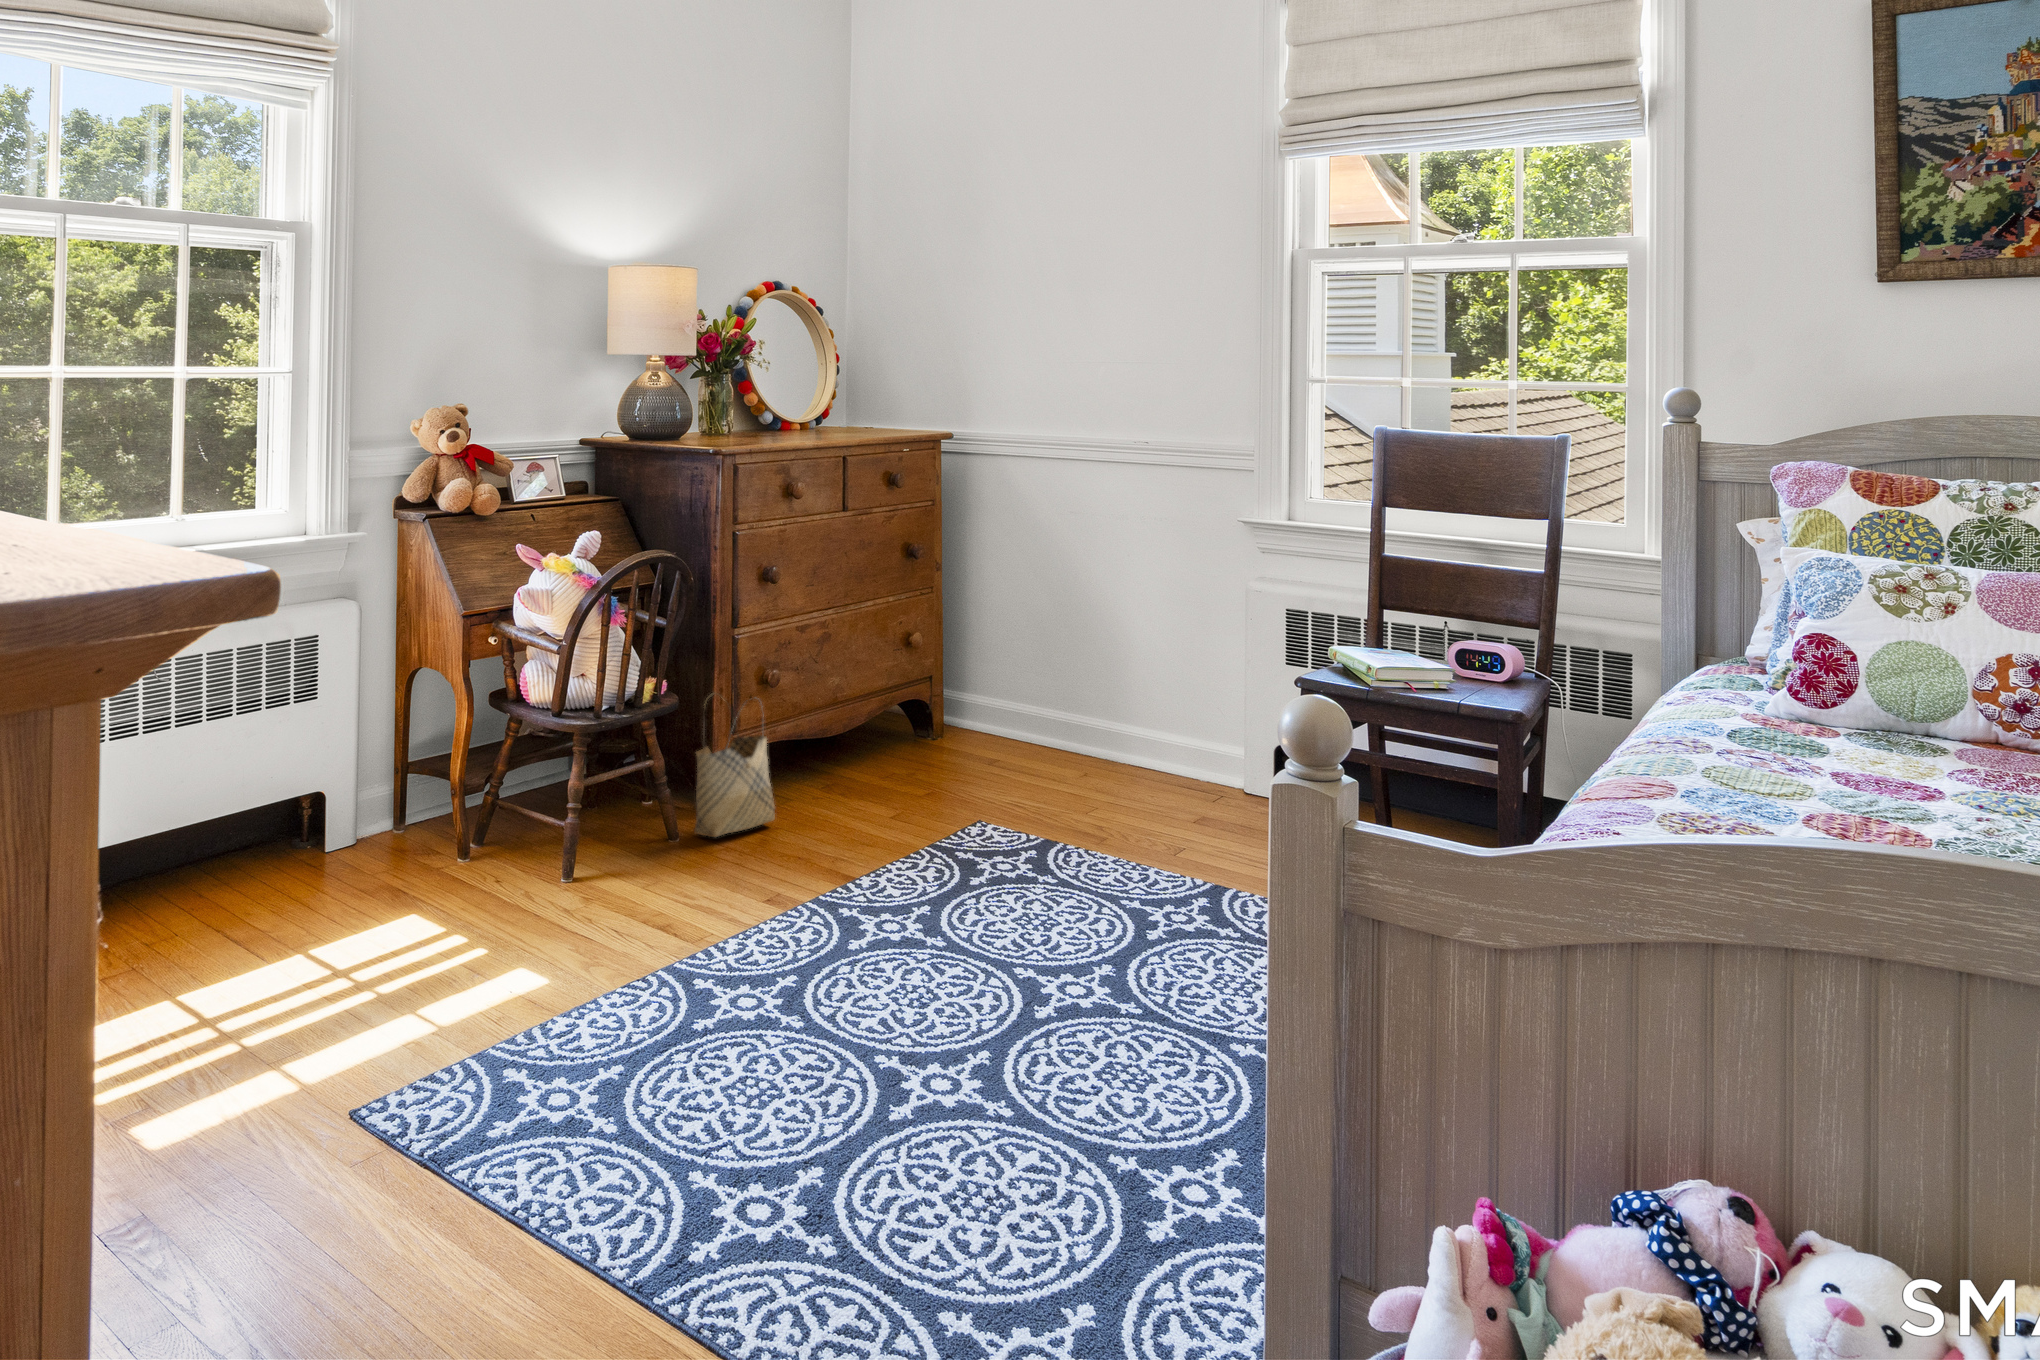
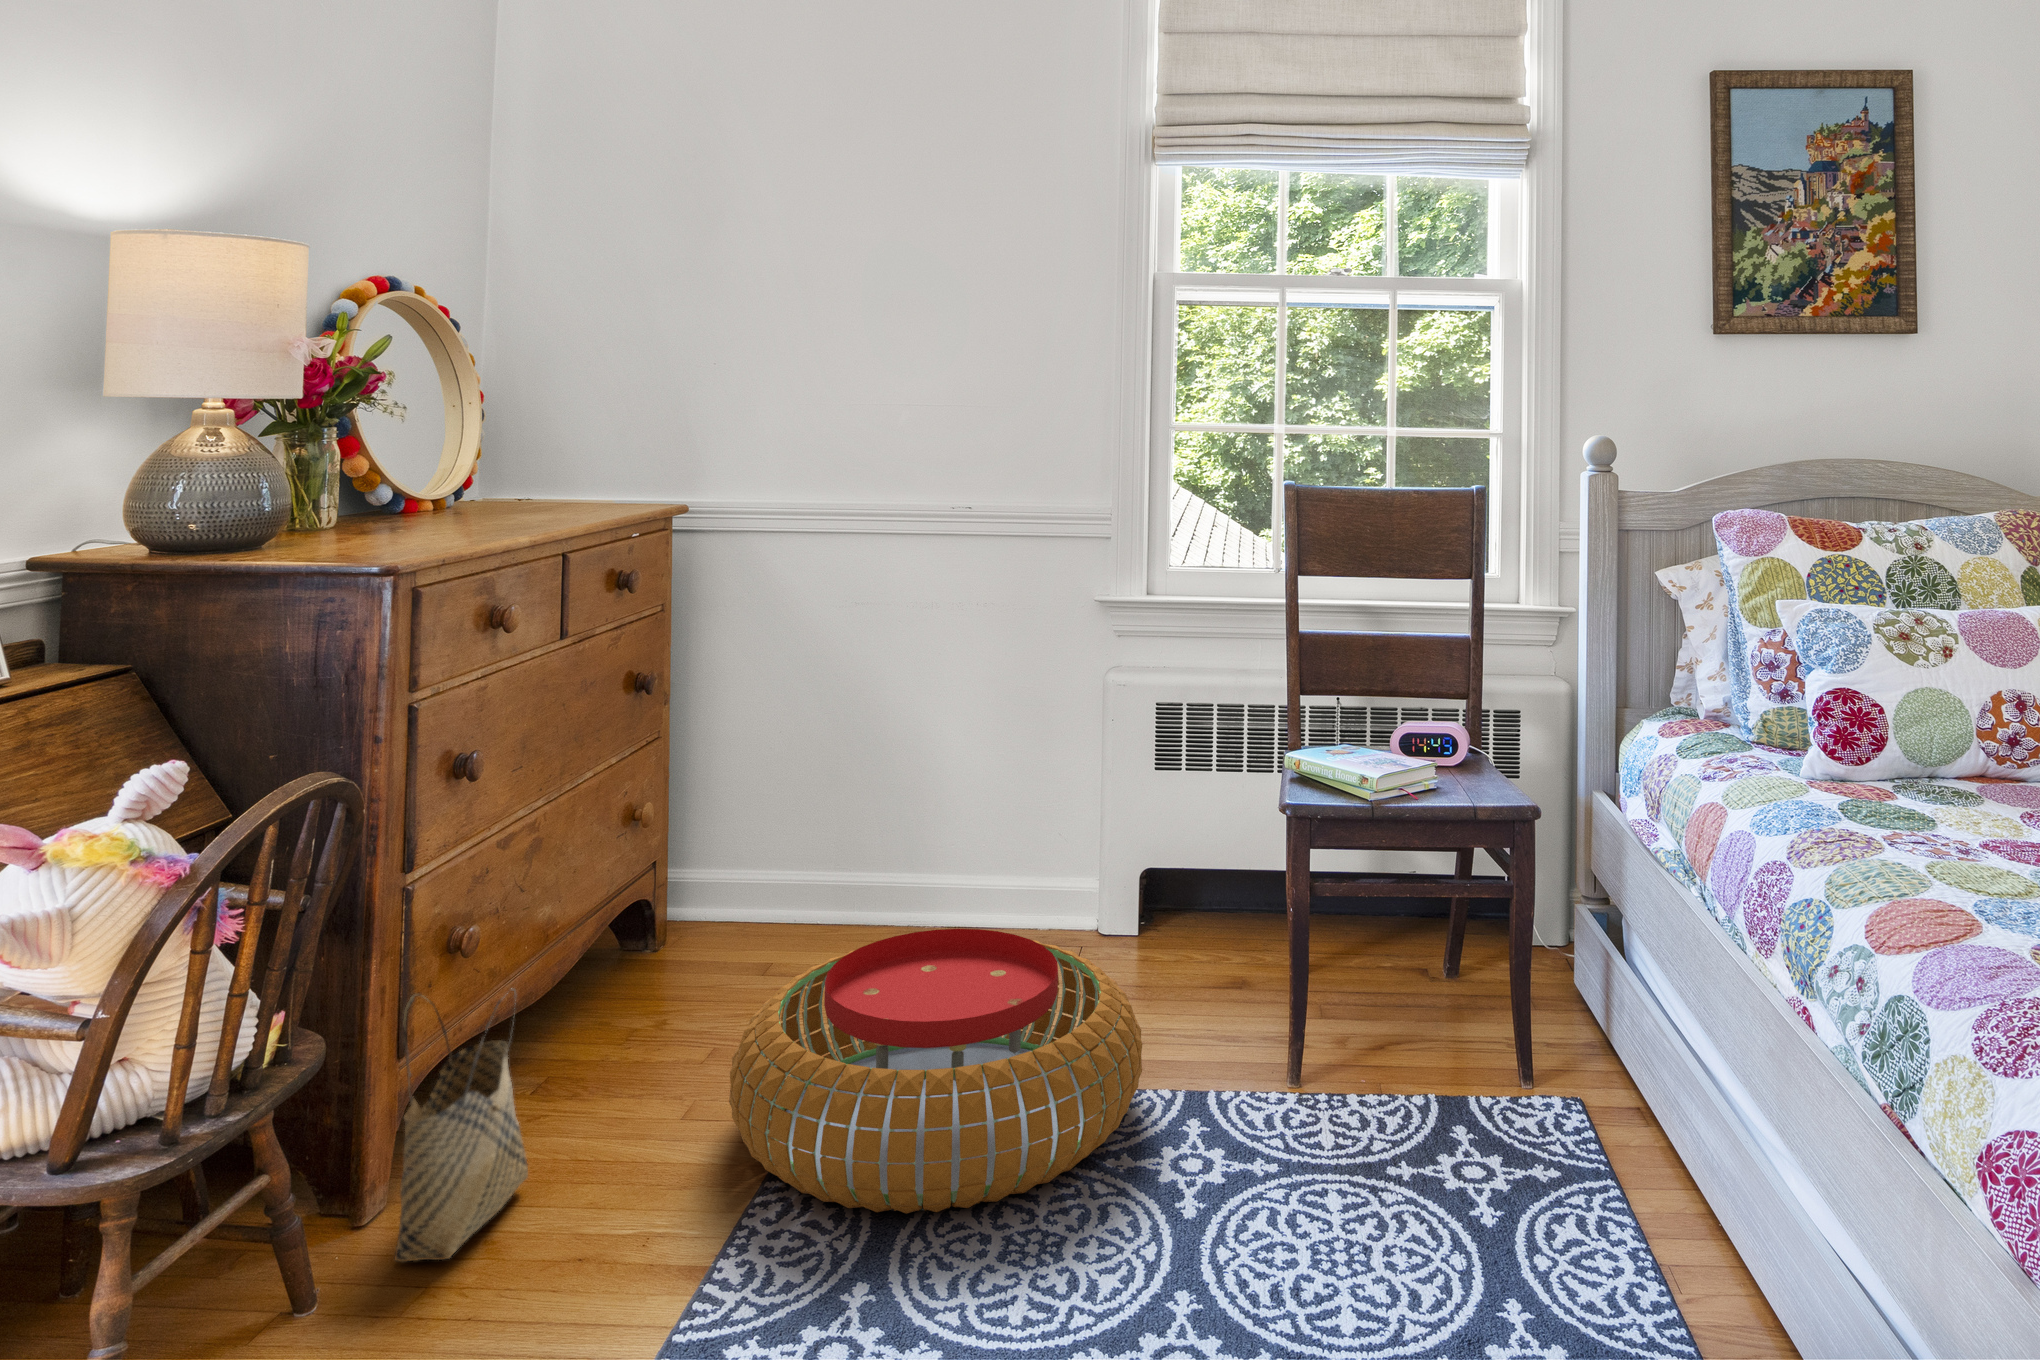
pouf: none [878,734,1165,896] -> present [729,929,1142,1214]

